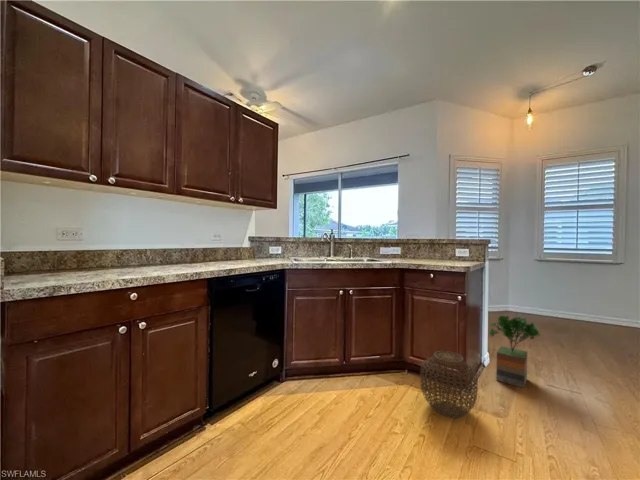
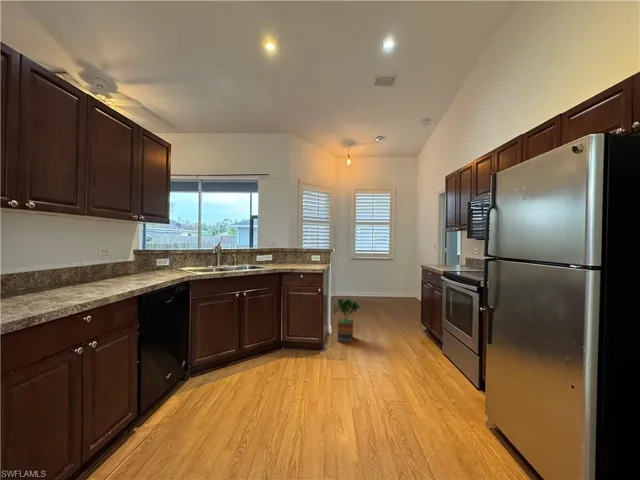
woven basket: present [421,351,478,418] -> none [299,327,333,369]

